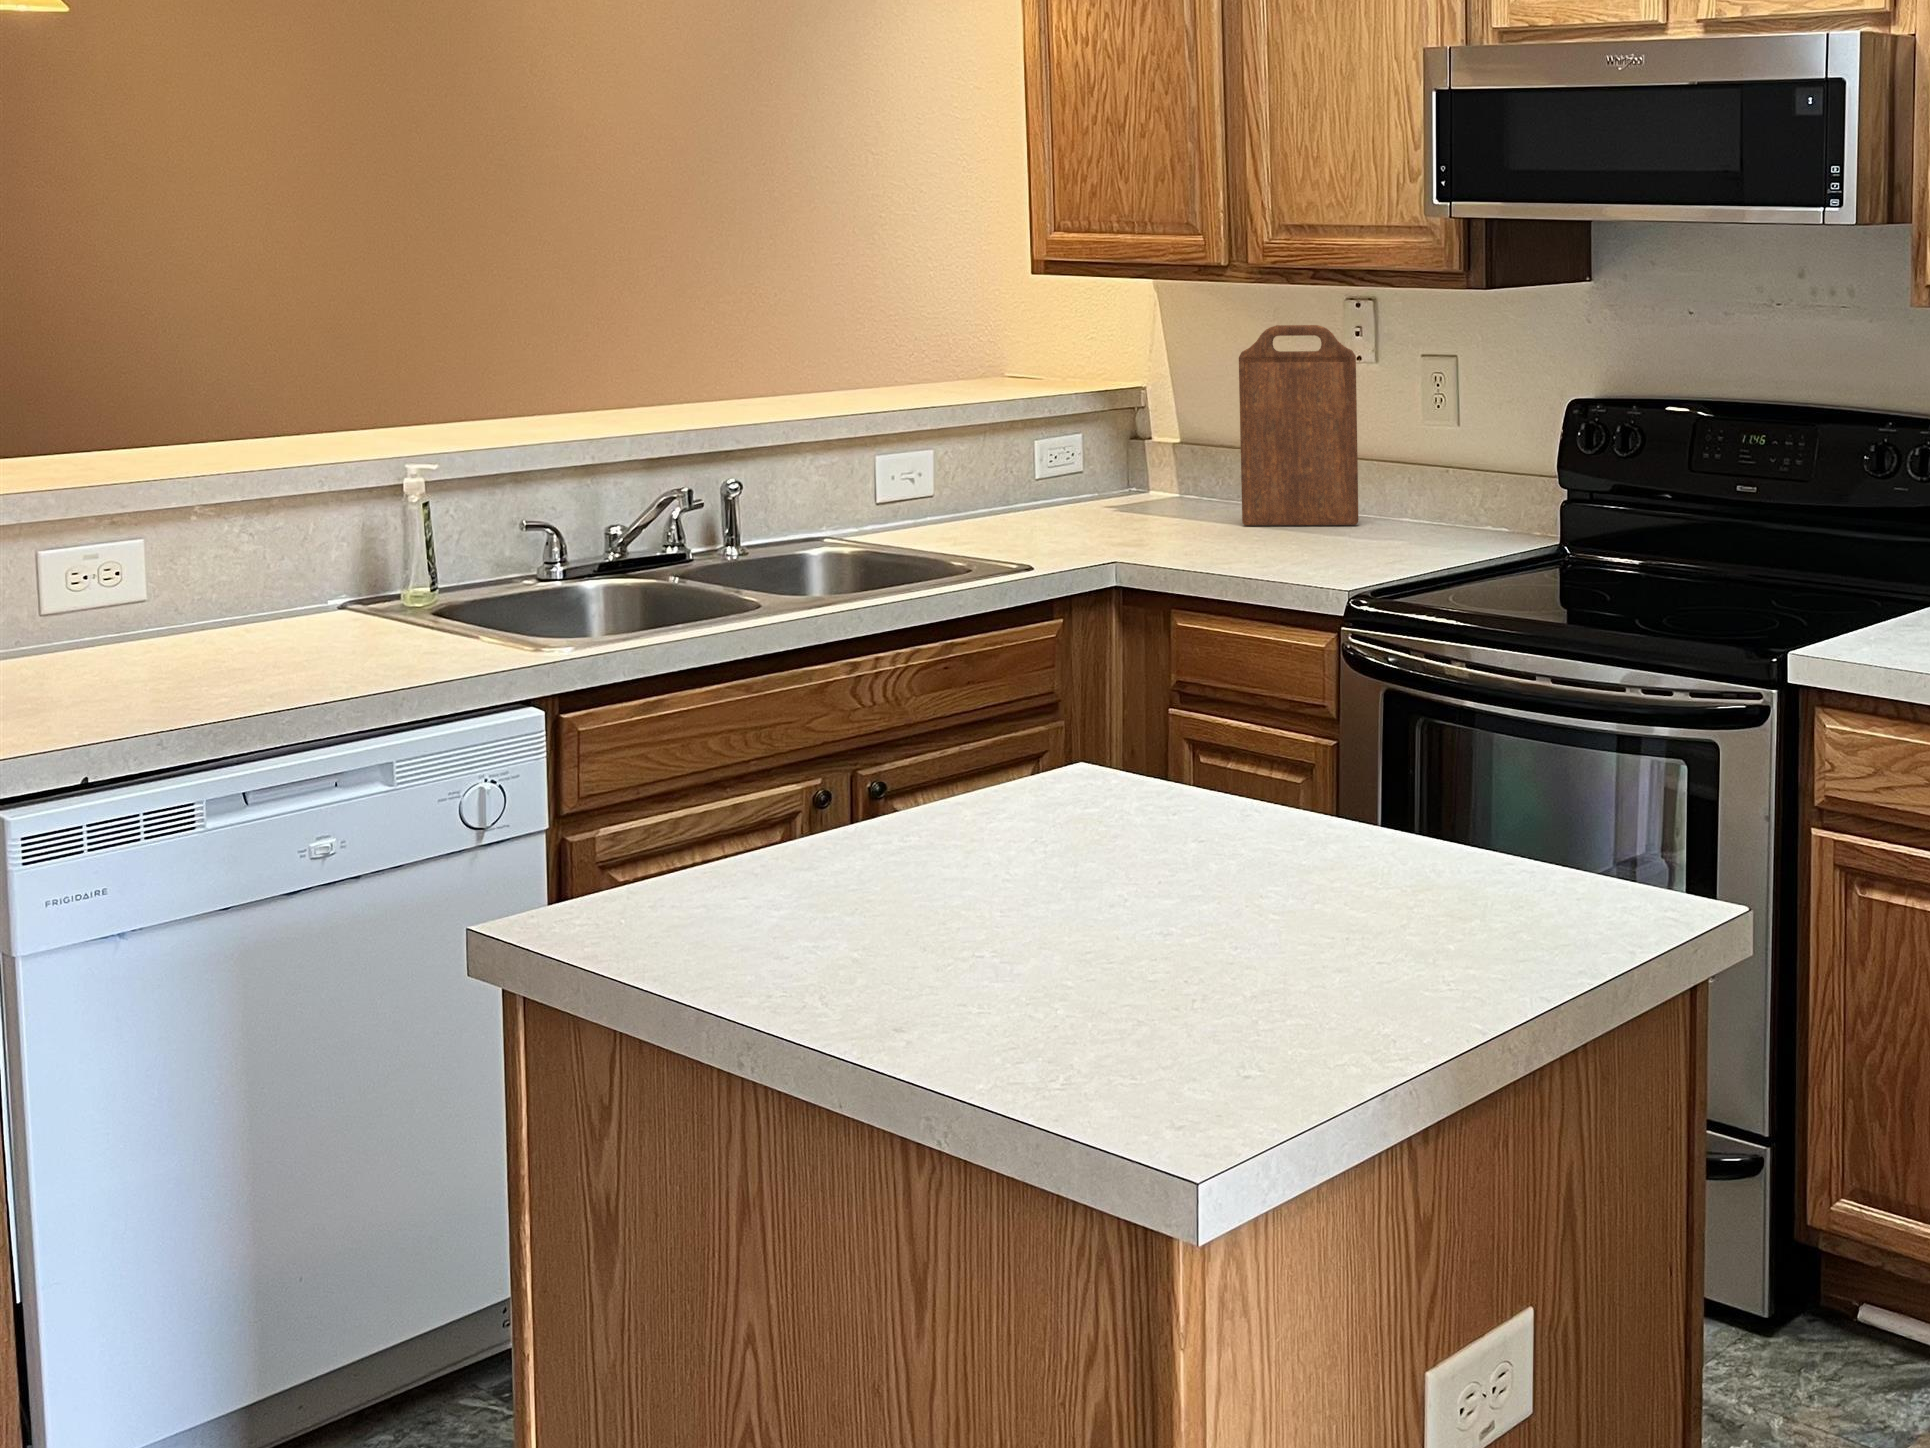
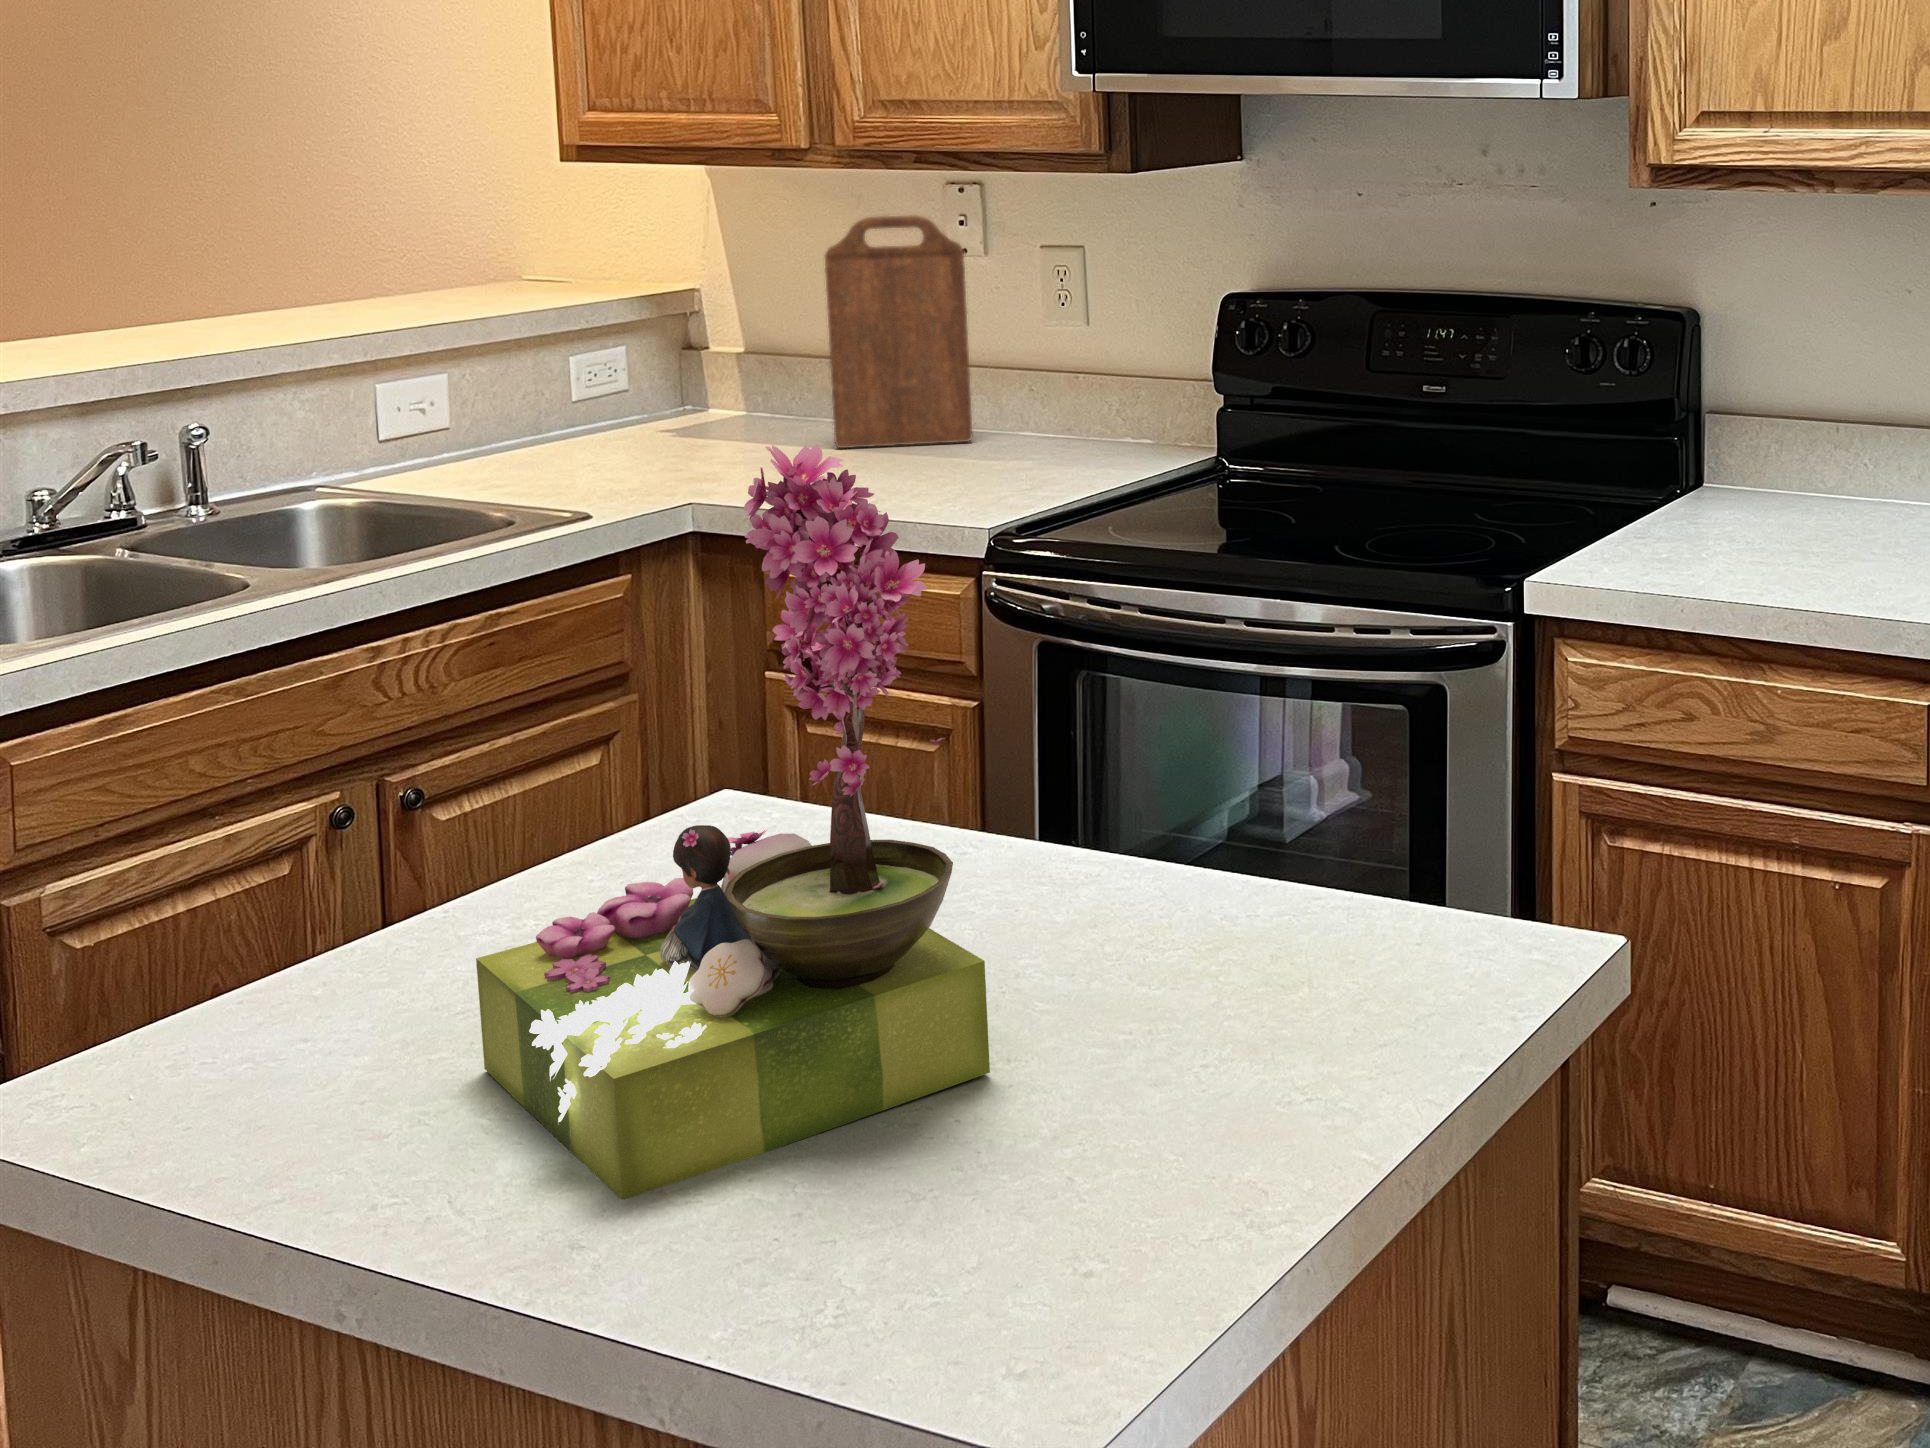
flower arrangement: none [850,454,1210,1004] -> present [476,445,990,1200]

